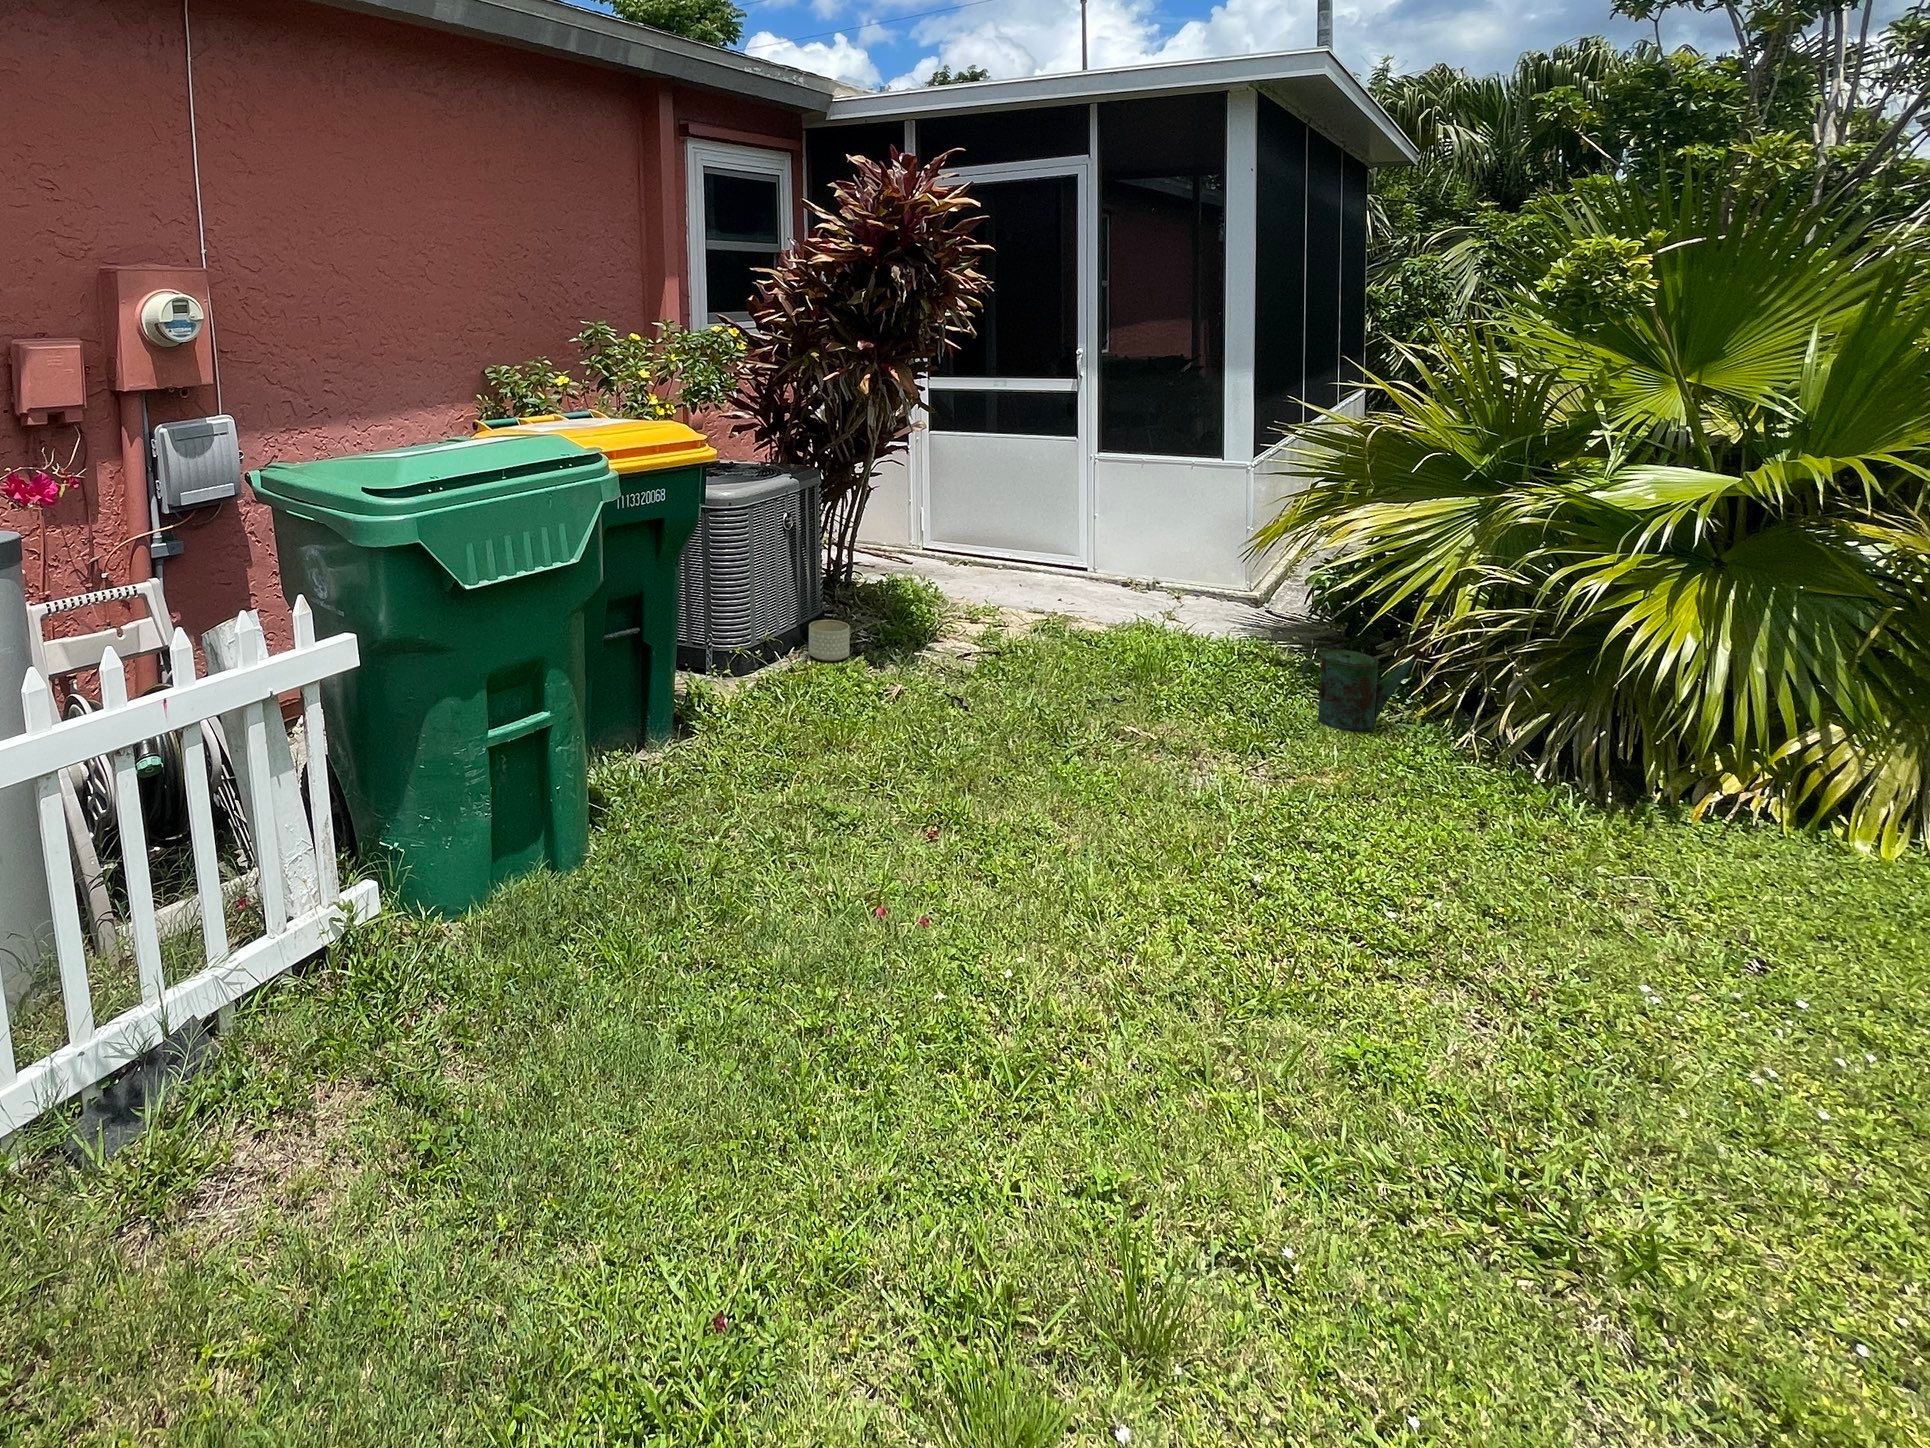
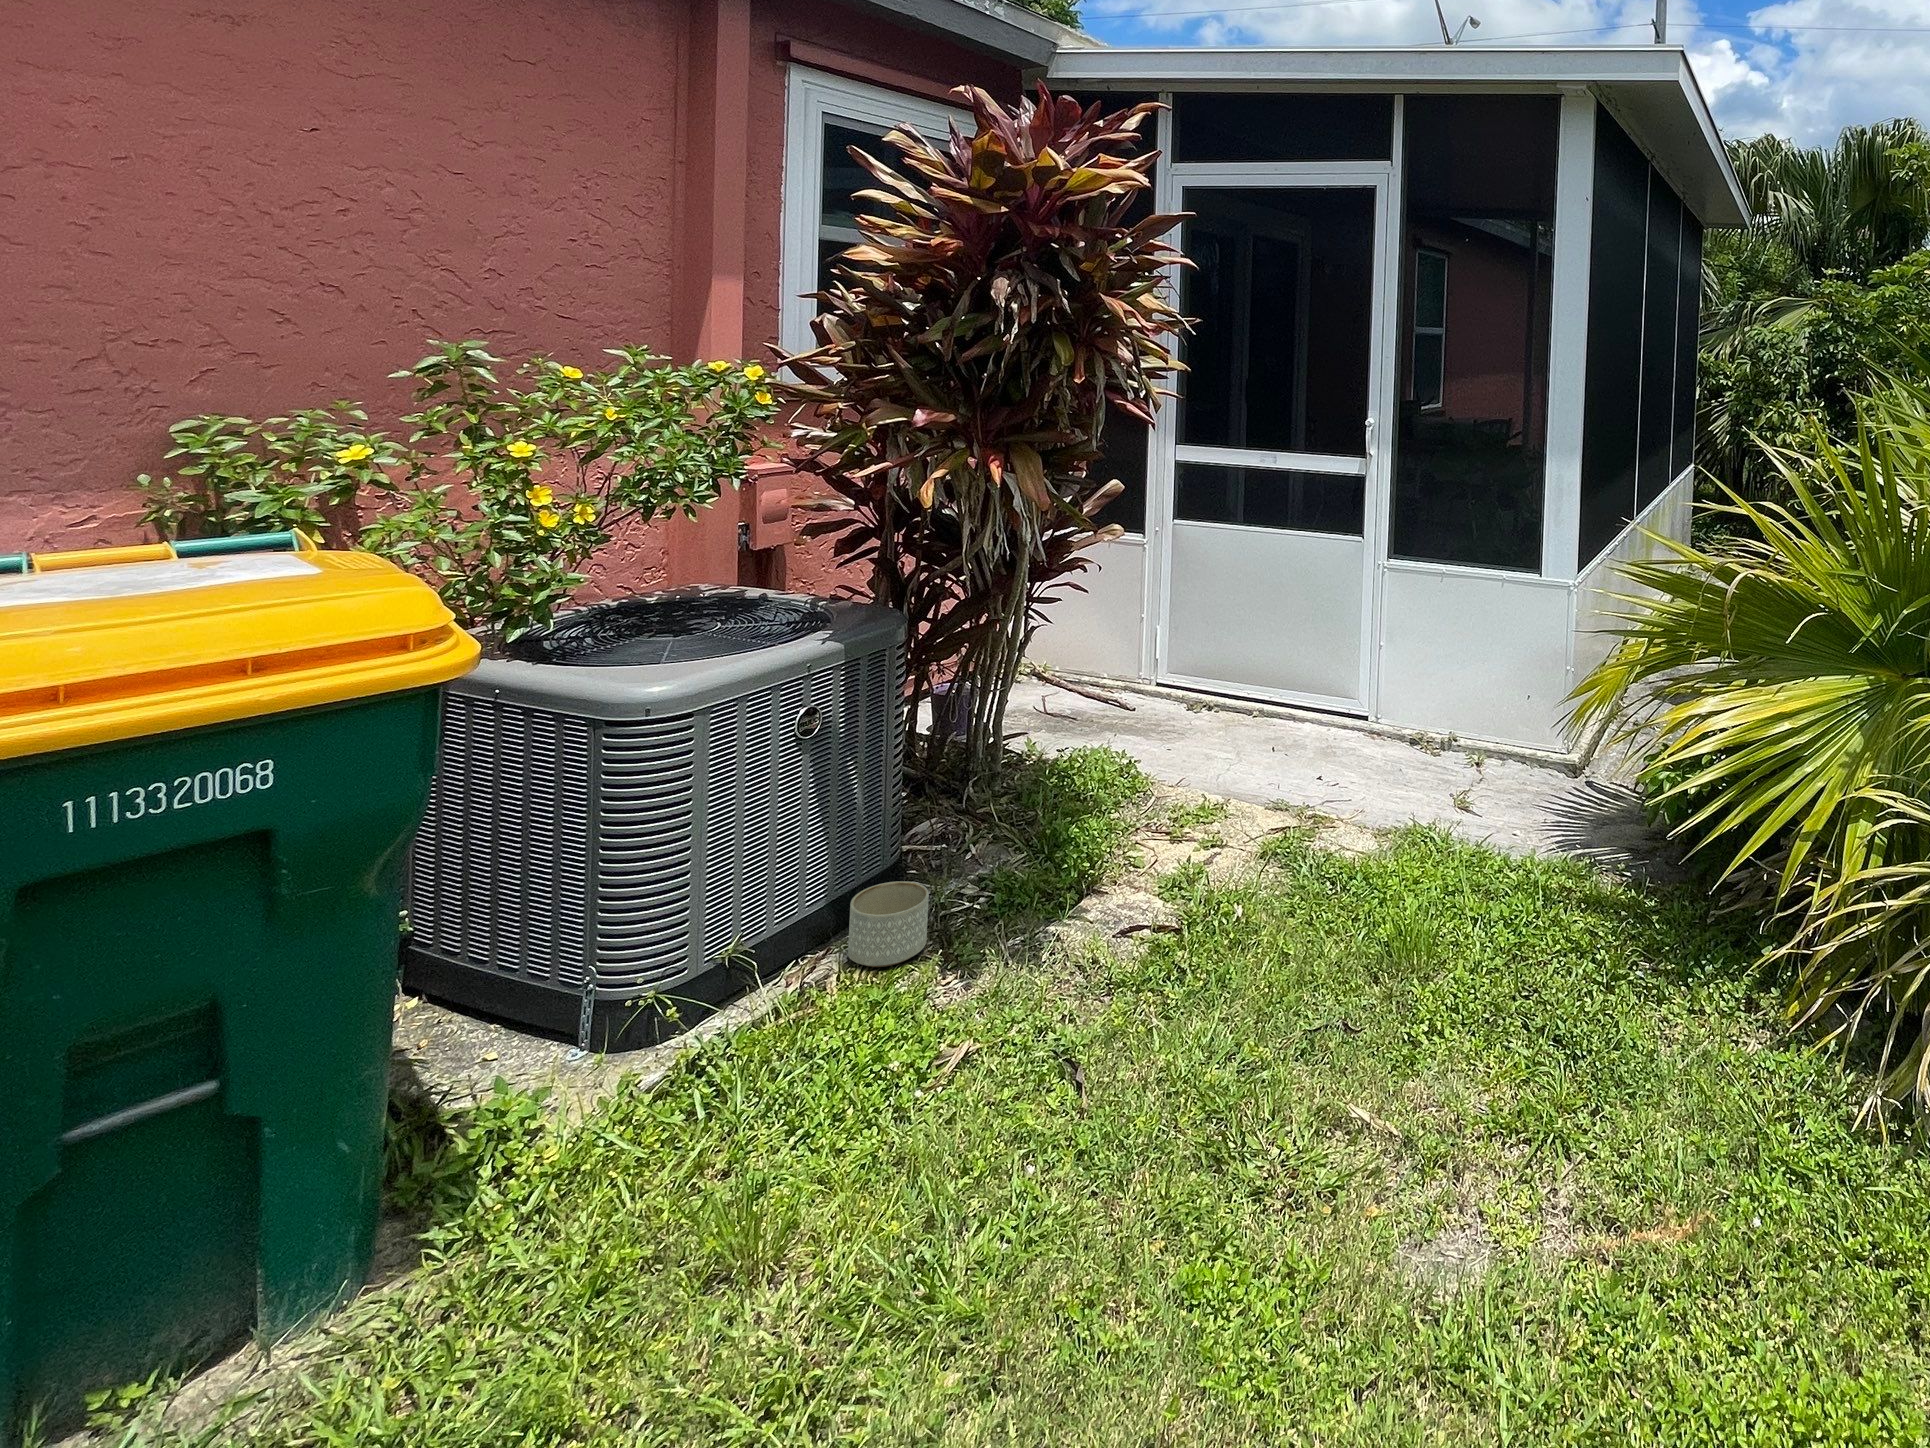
watering can: present [1302,646,1428,732] -> none [1629,909,1801,1062]

